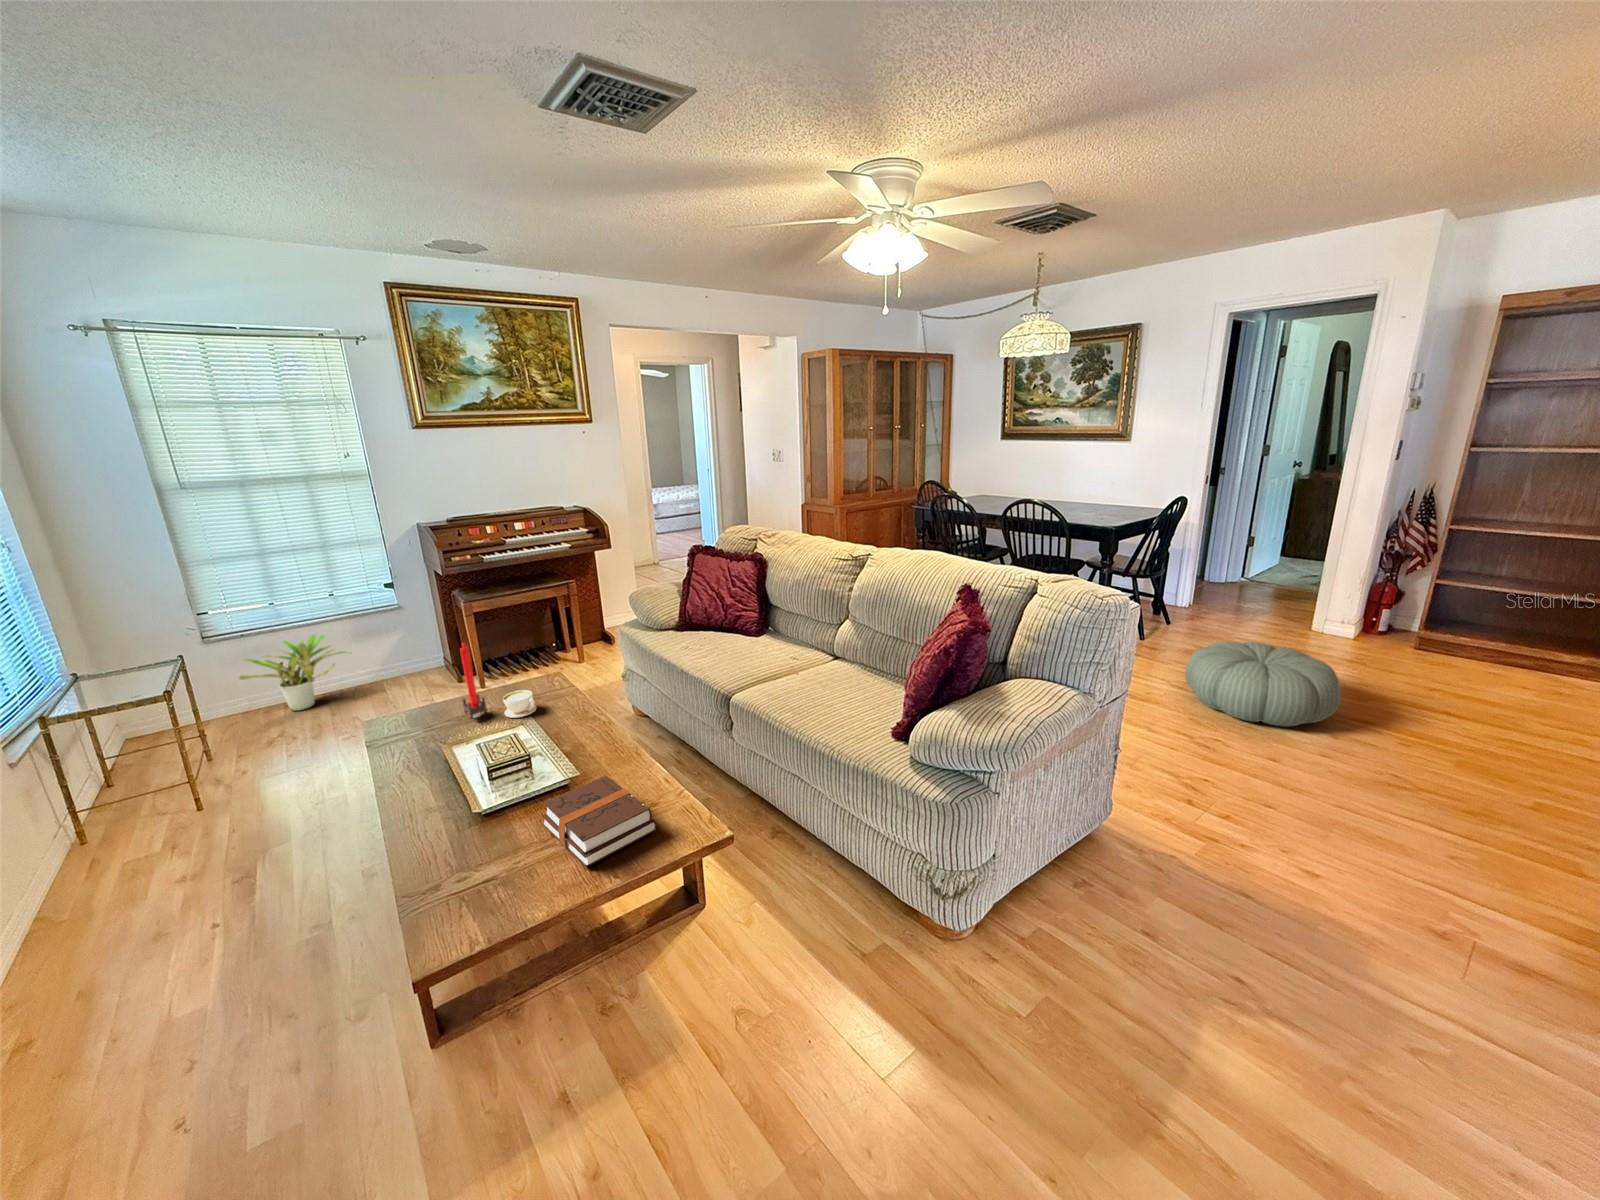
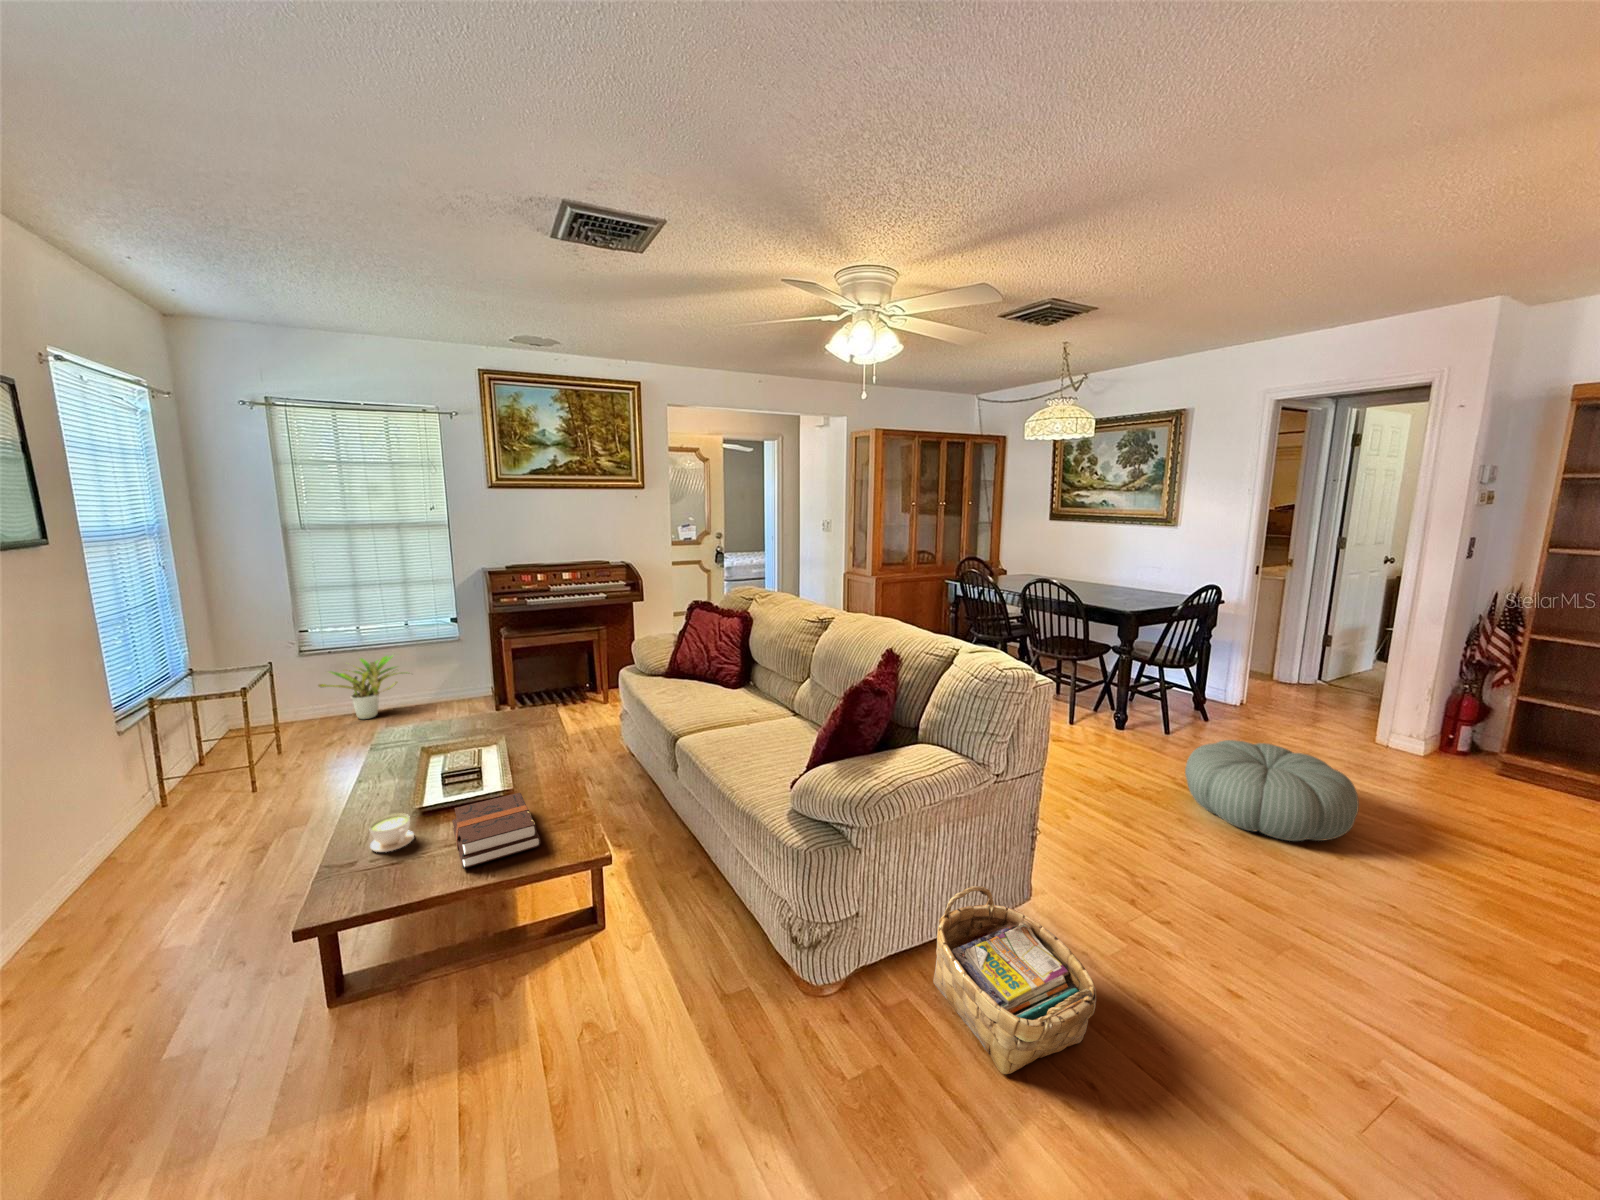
candle: present [460,643,487,718] -> none [448,667,467,734]
coffee cup: present [503,690,536,718] -> present [369,813,414,852]
woven basket: none [1057,806,1231,973] -> present [933,886,1096,1074]

